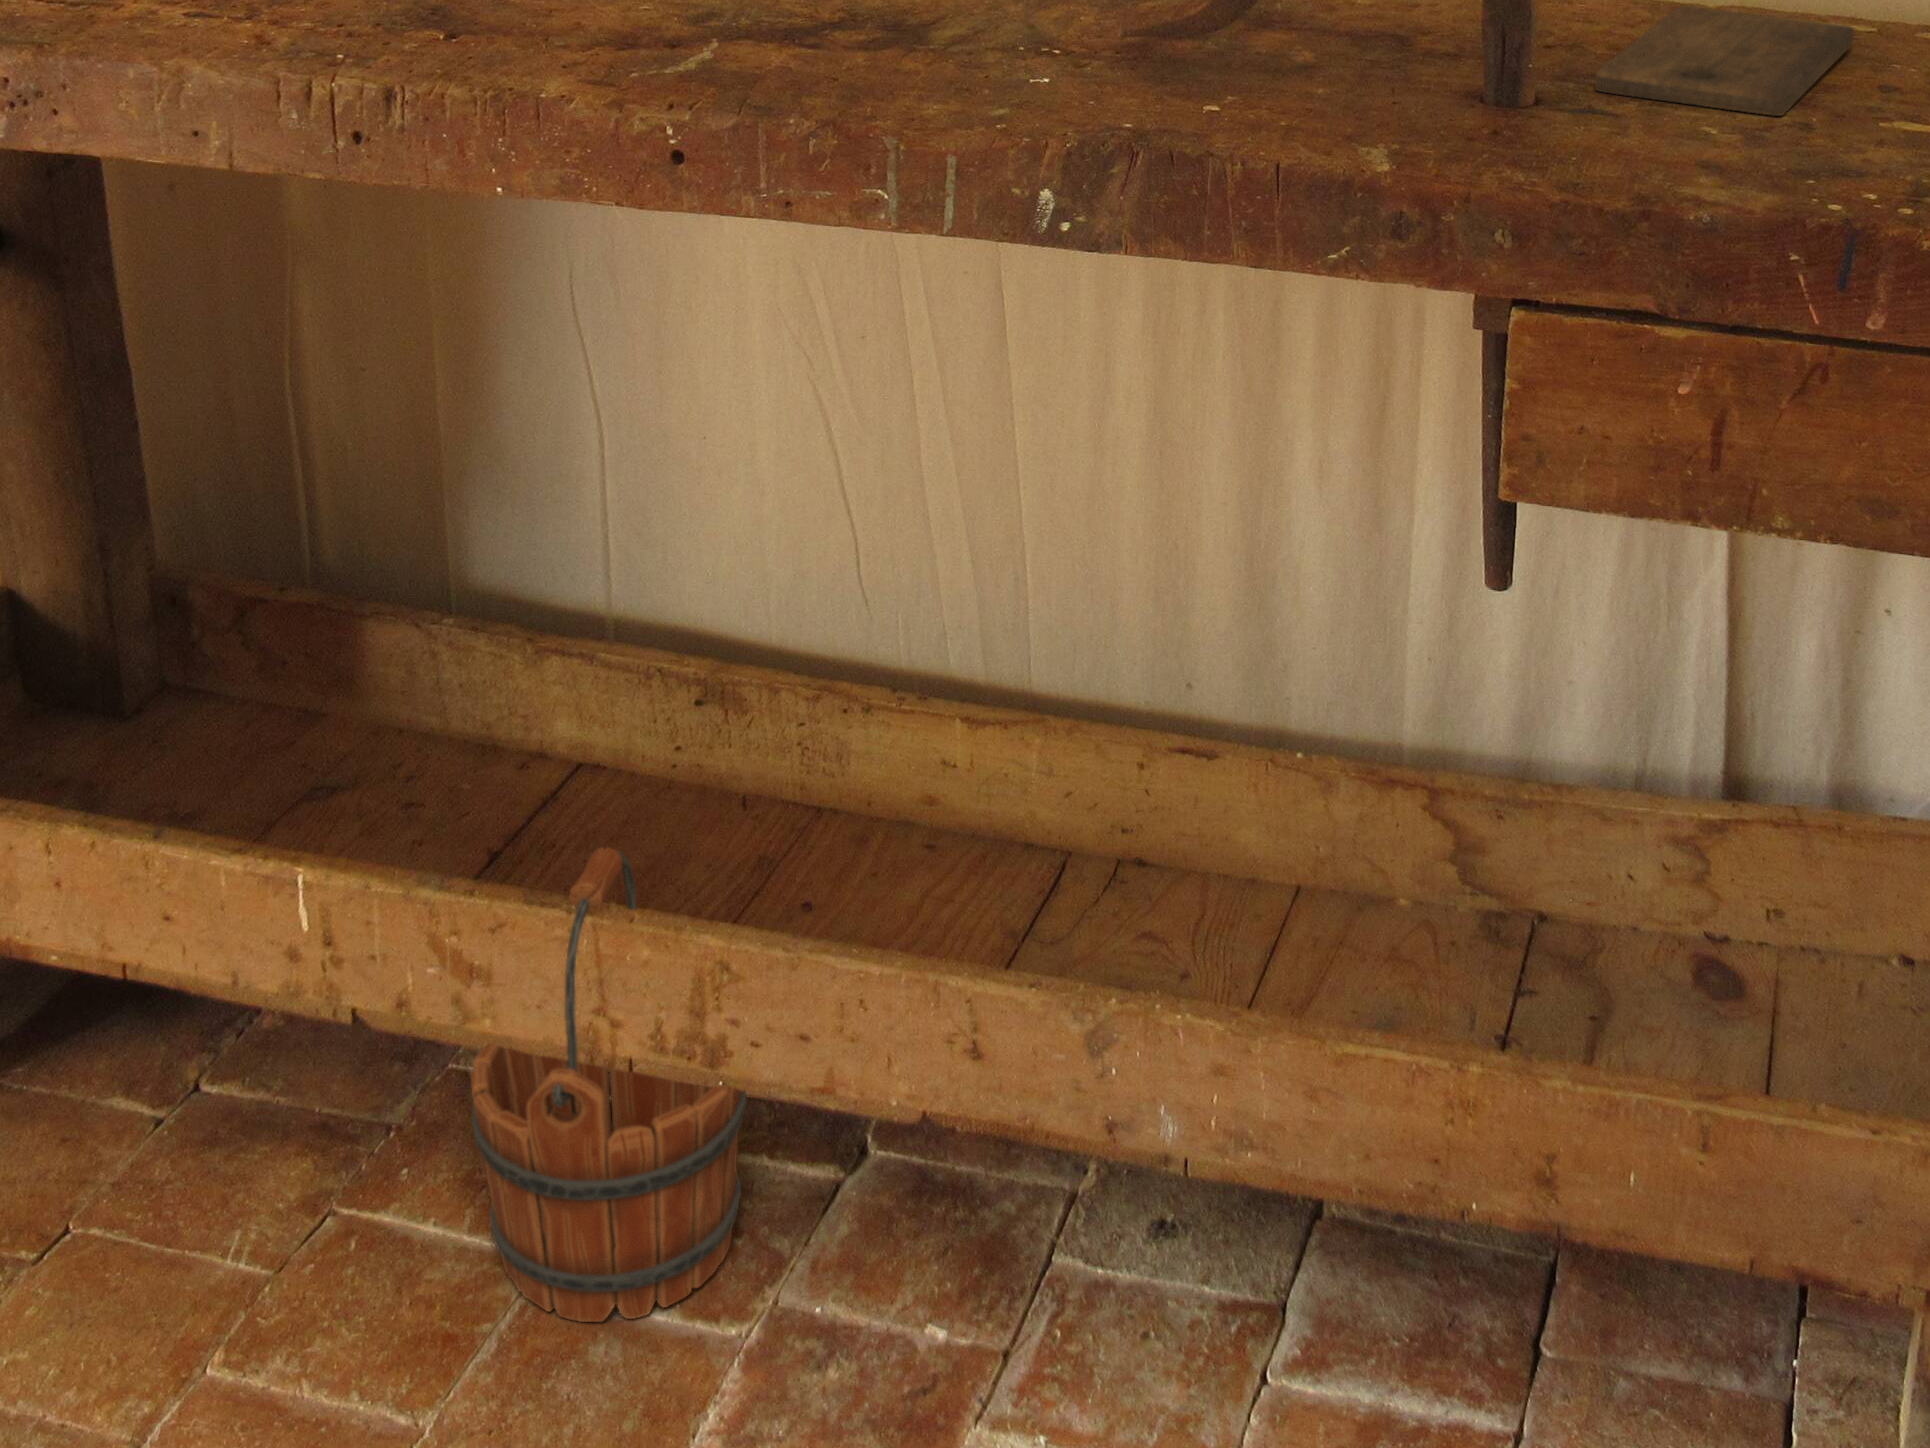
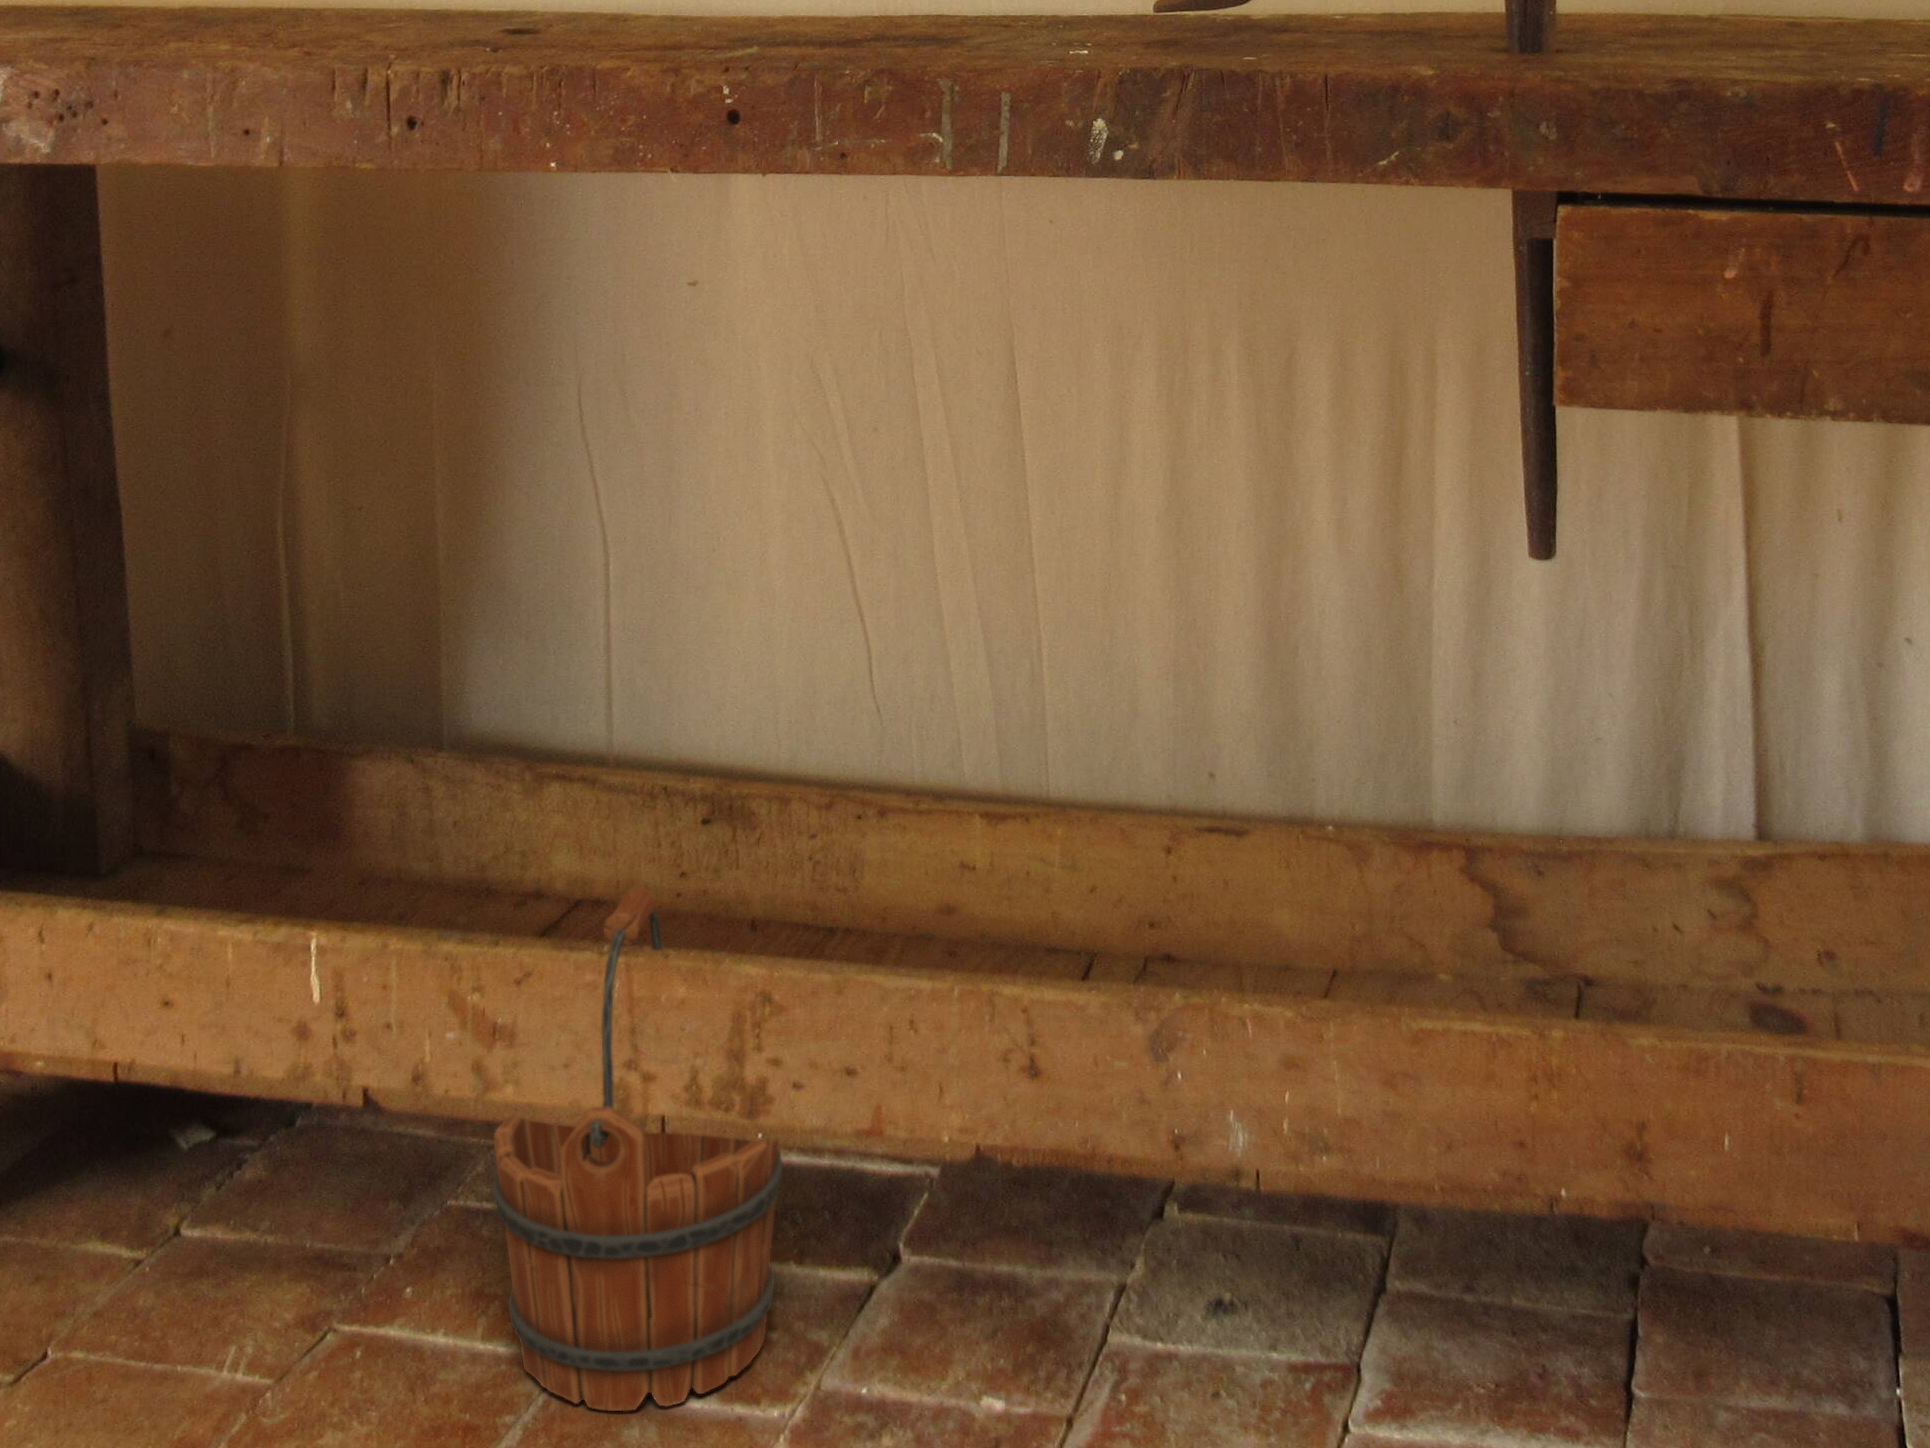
cutting board: present [1595,6,1854,116] -> none [1613,6,1847,52]

